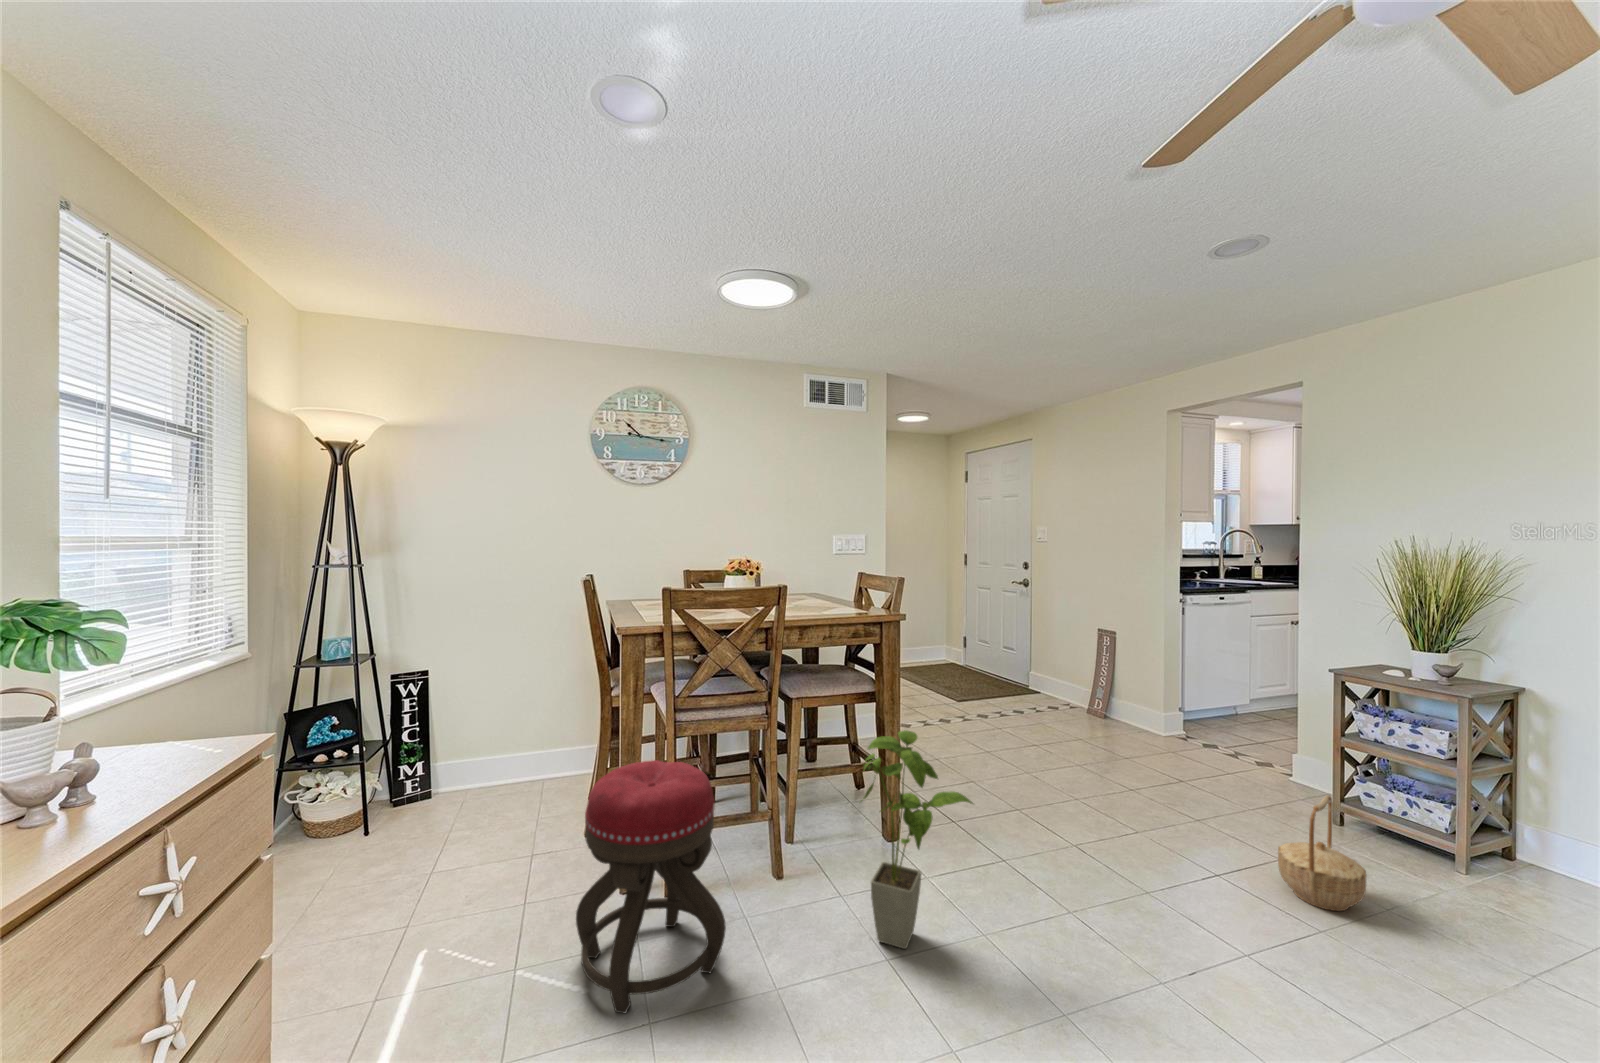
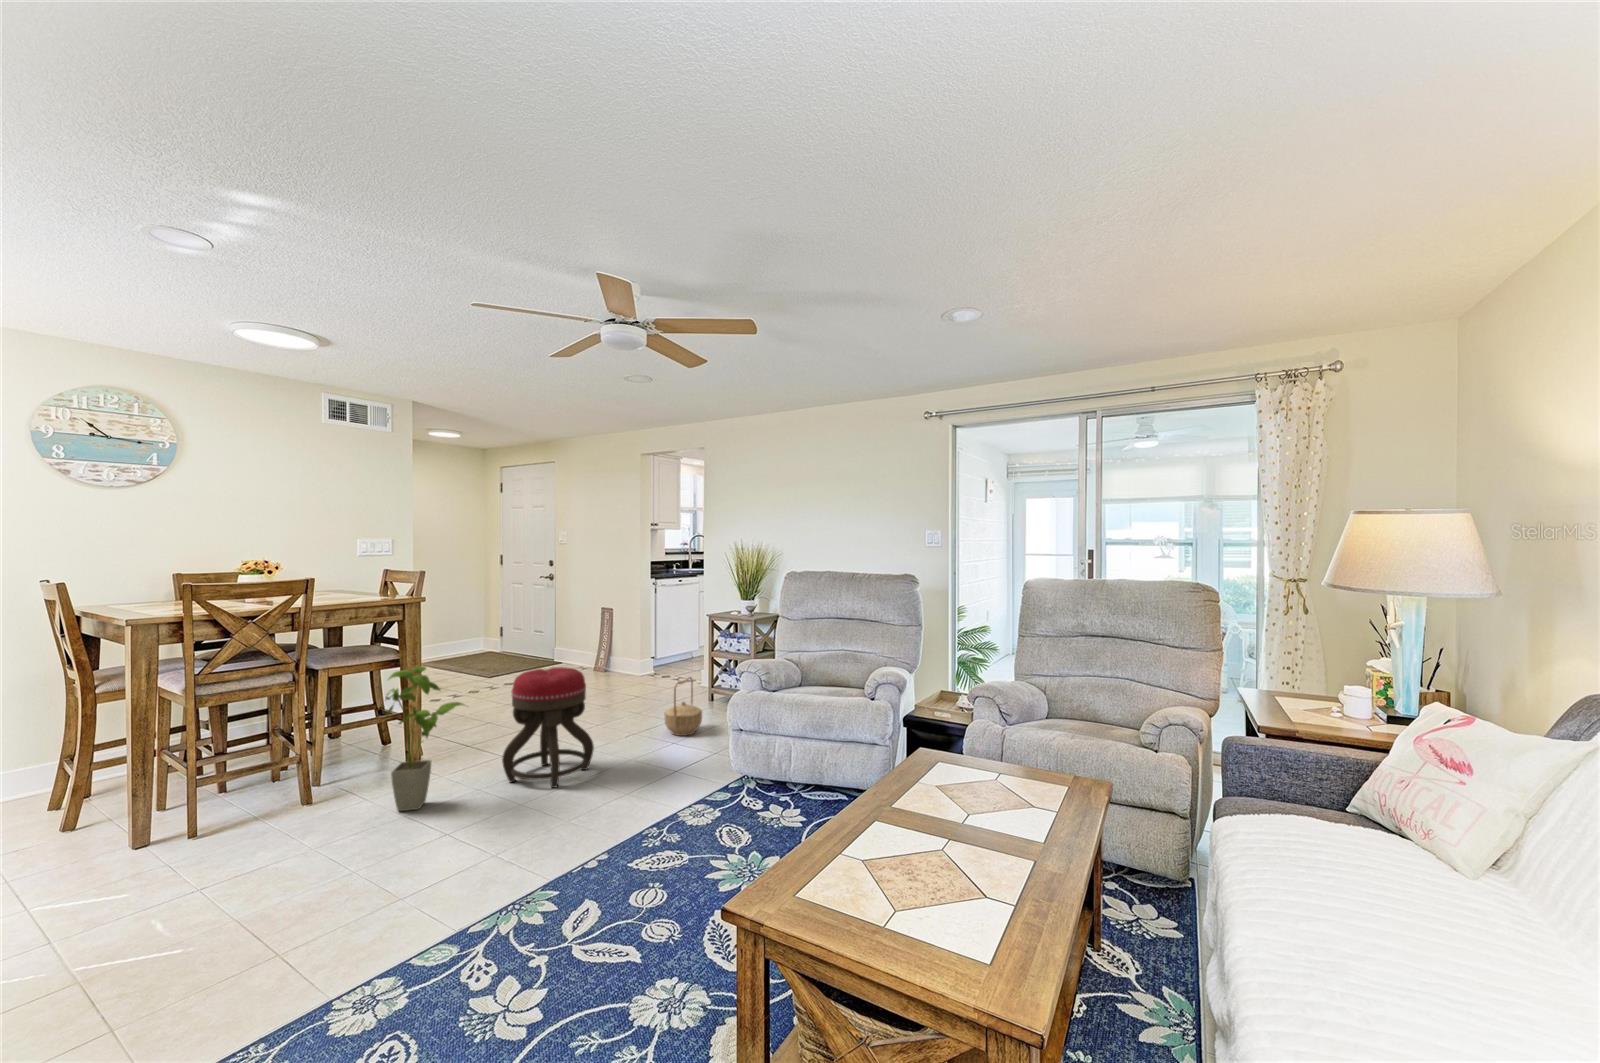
ottoman: present [576,760,726,1013] -> present [502,667,594,788]

